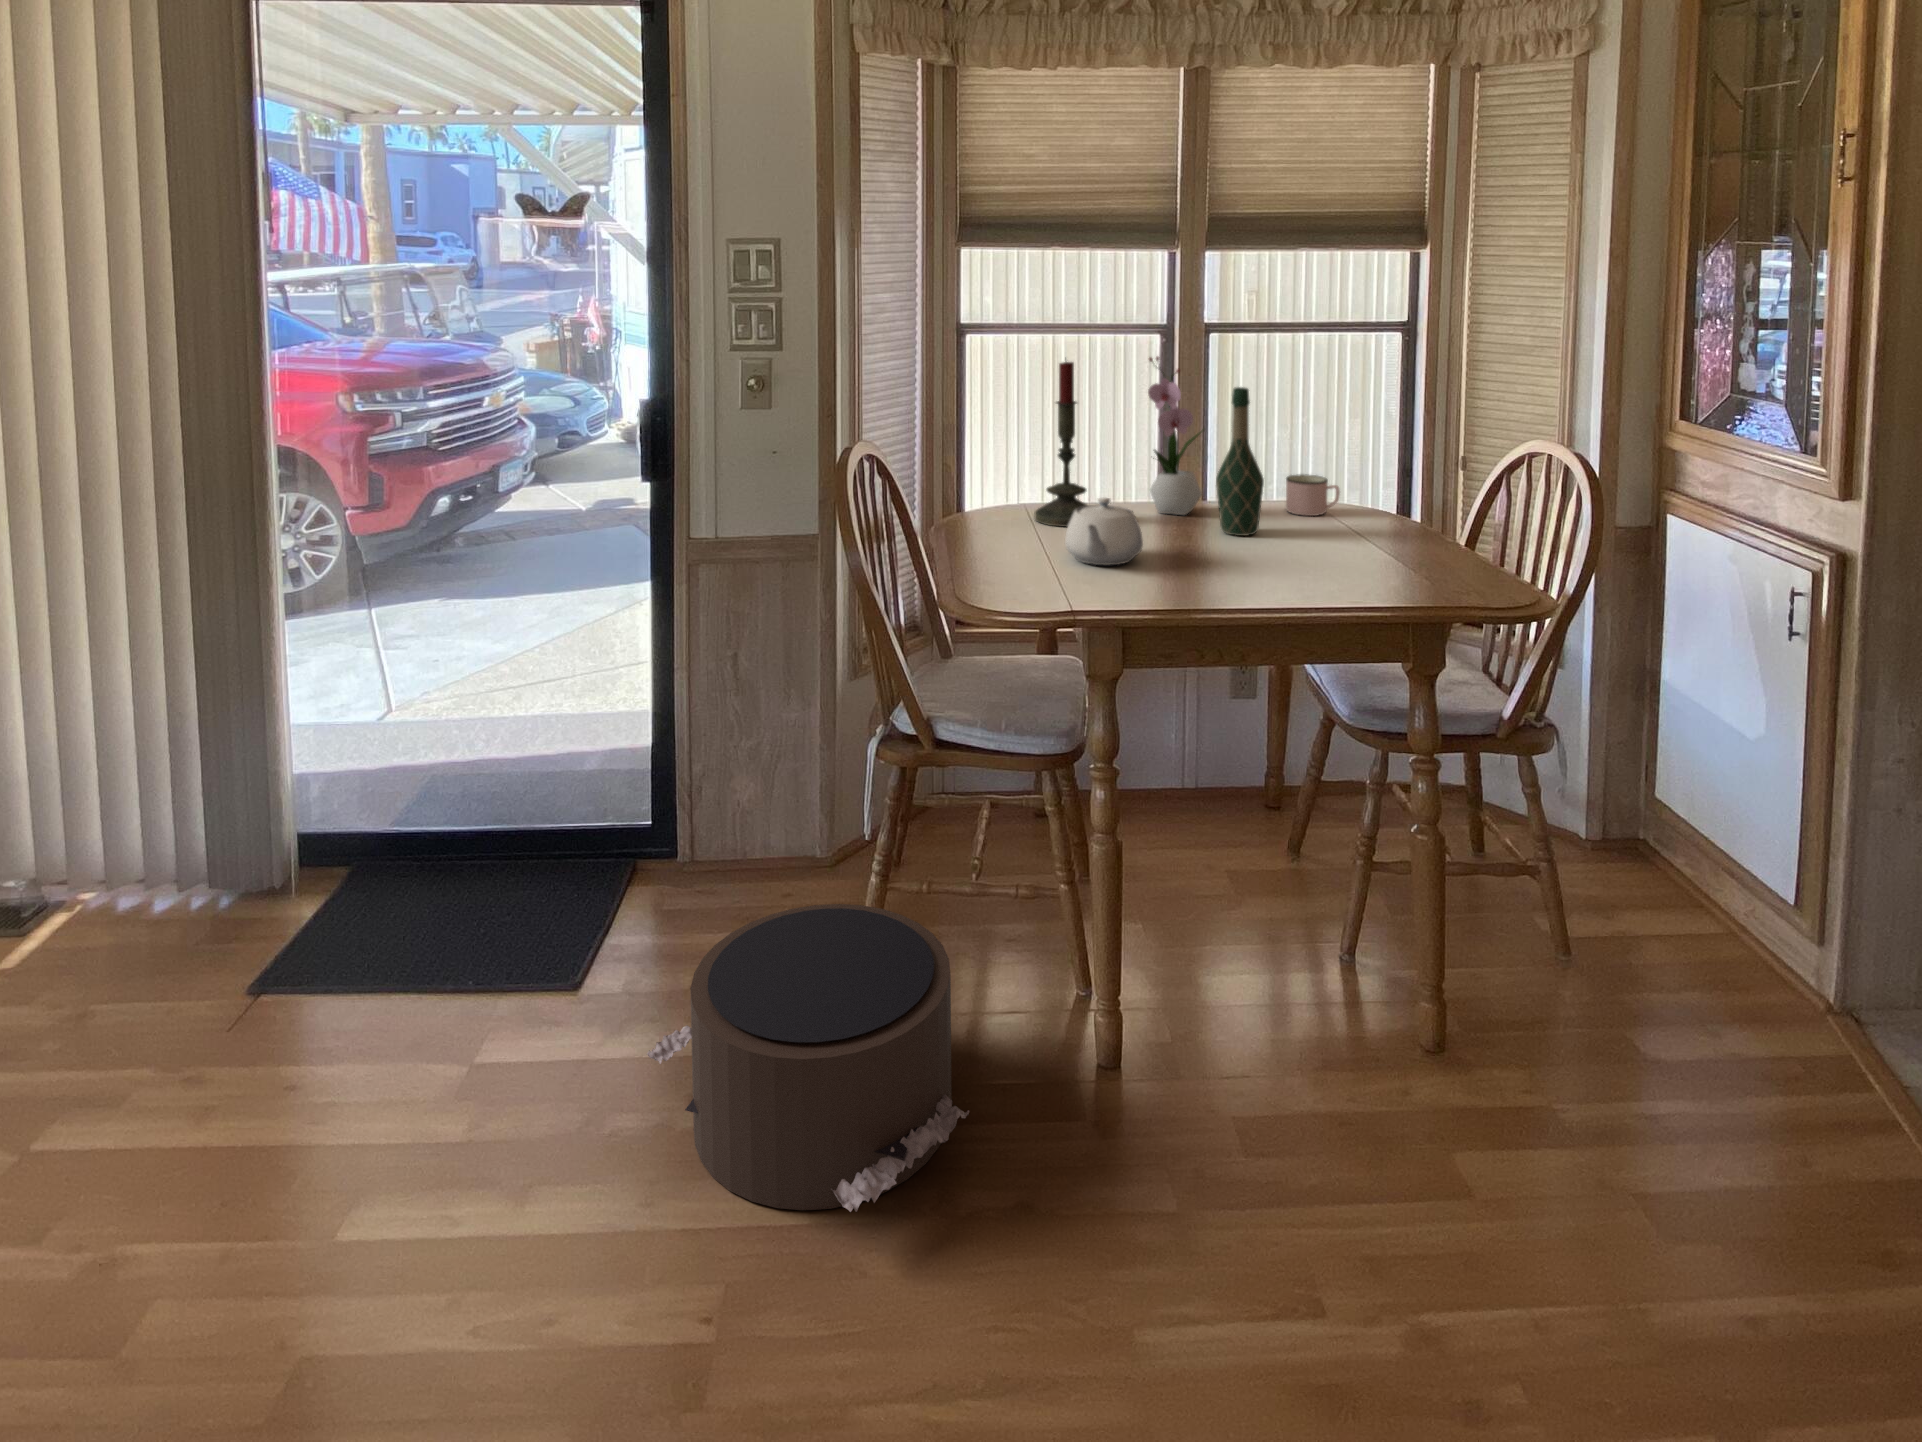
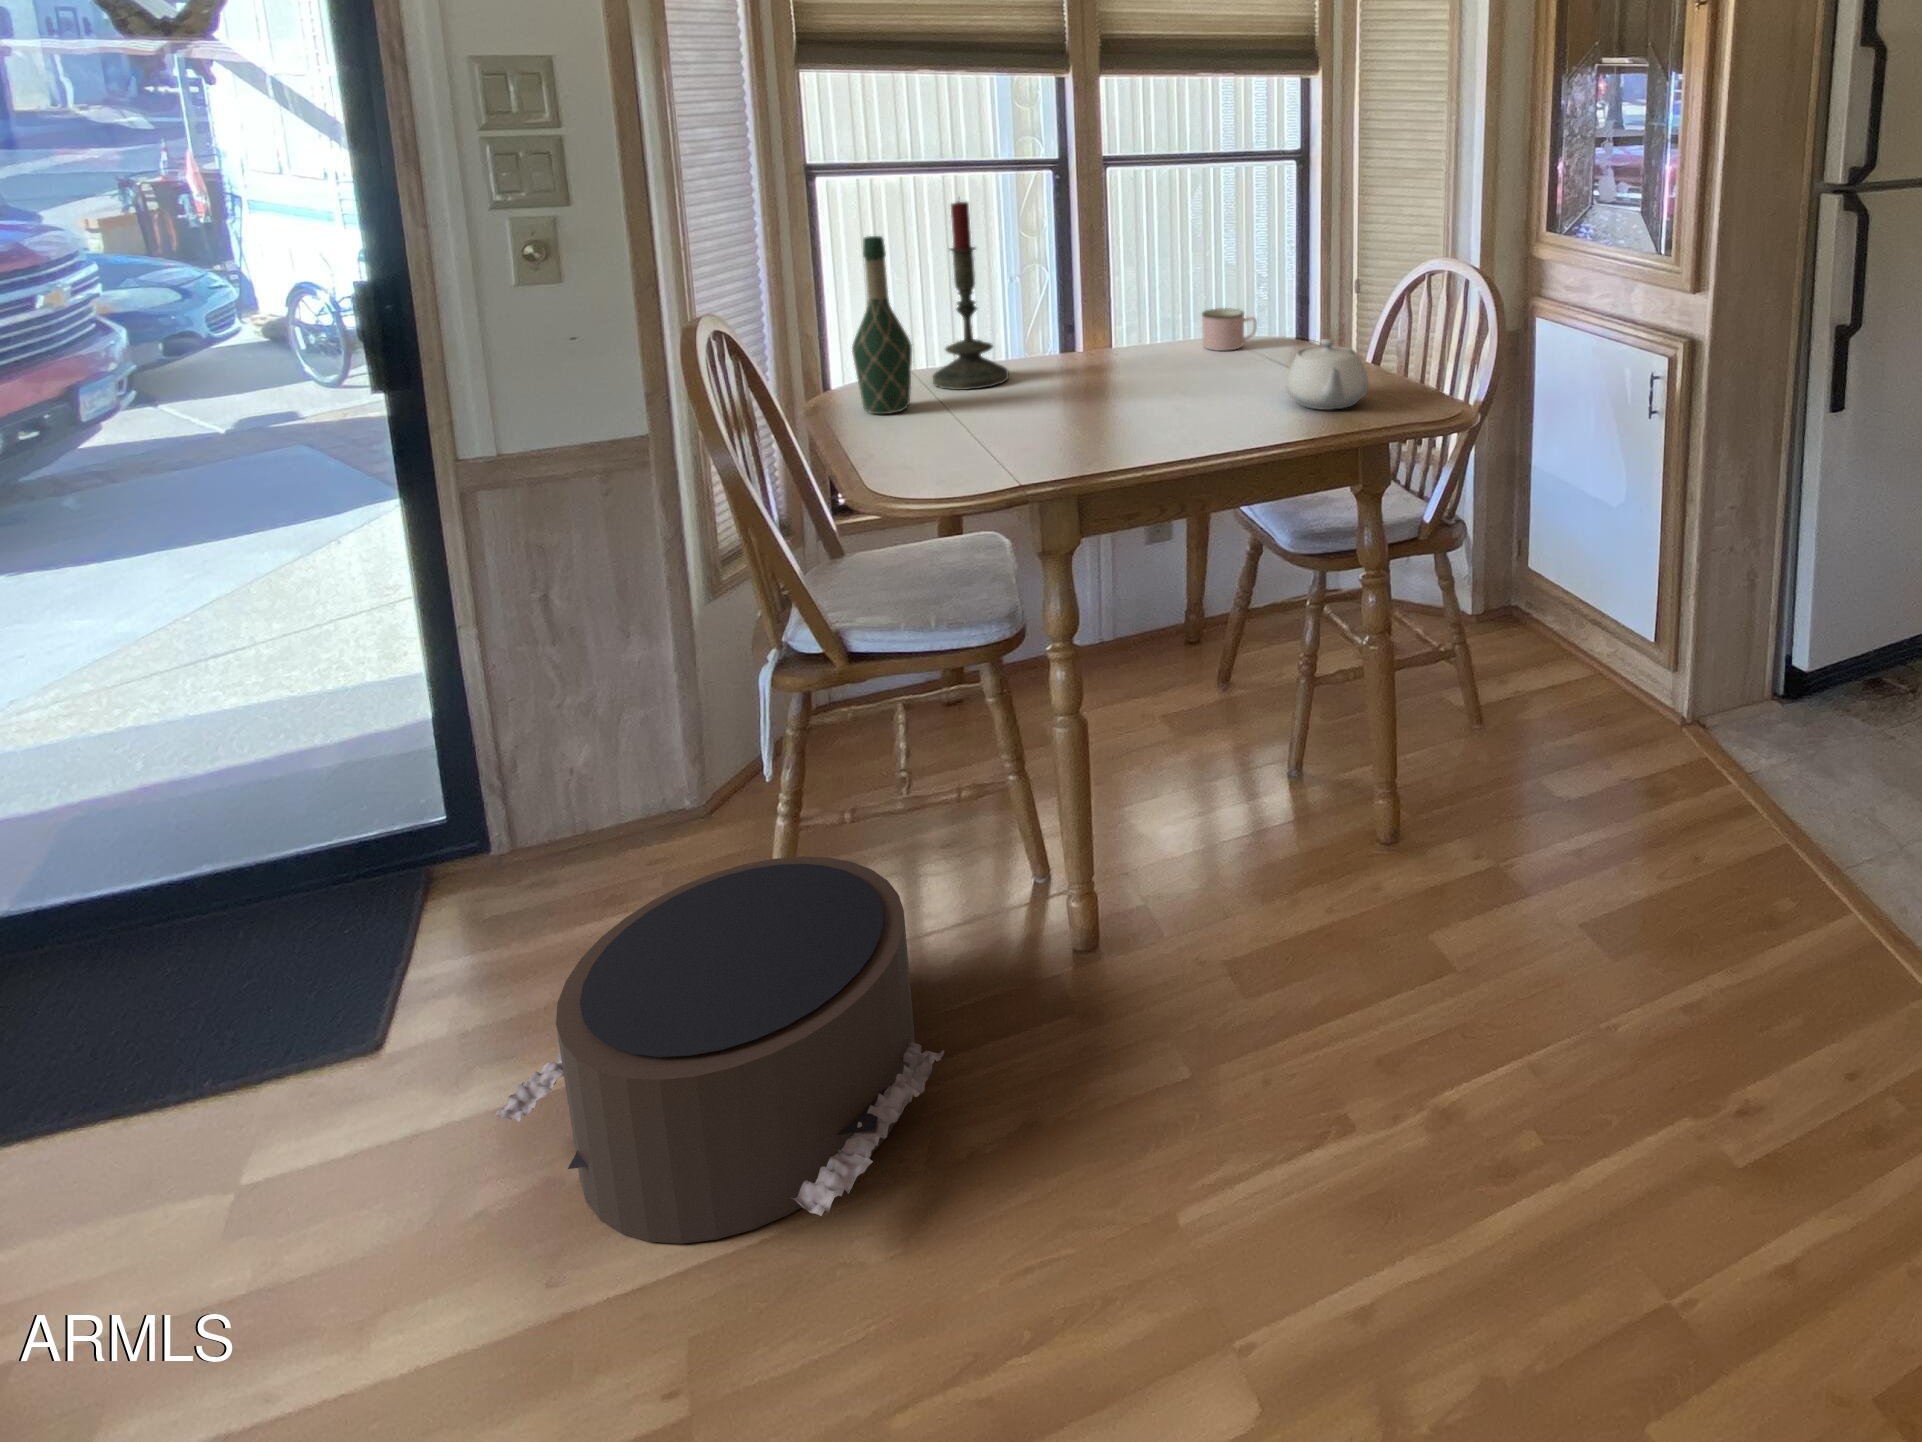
flower arrangement: present [1148,356,1202,515] -> none [1052,191,1119,363]
wine bottle: present [1216,387,1264,536] -> present [852,236,912,414]
teapot: present [1065,498,1143,565] -> present [1286,339,1368,410]

